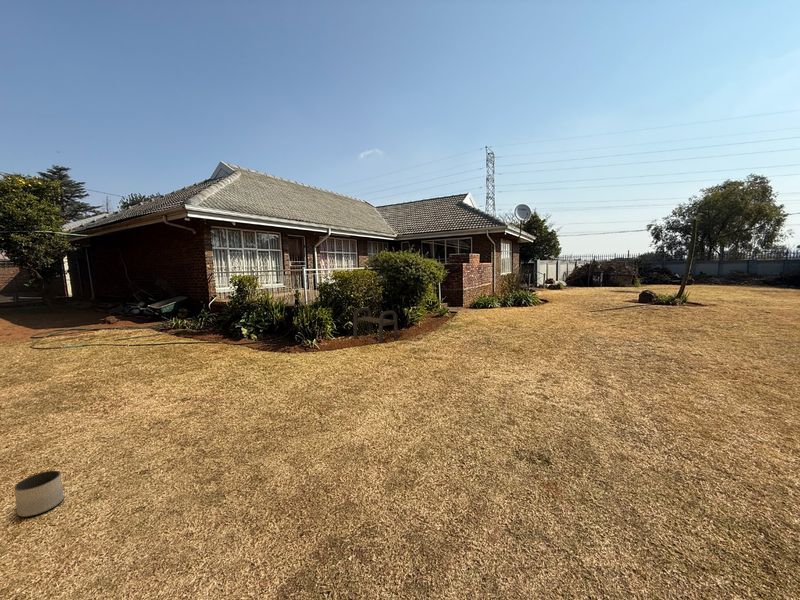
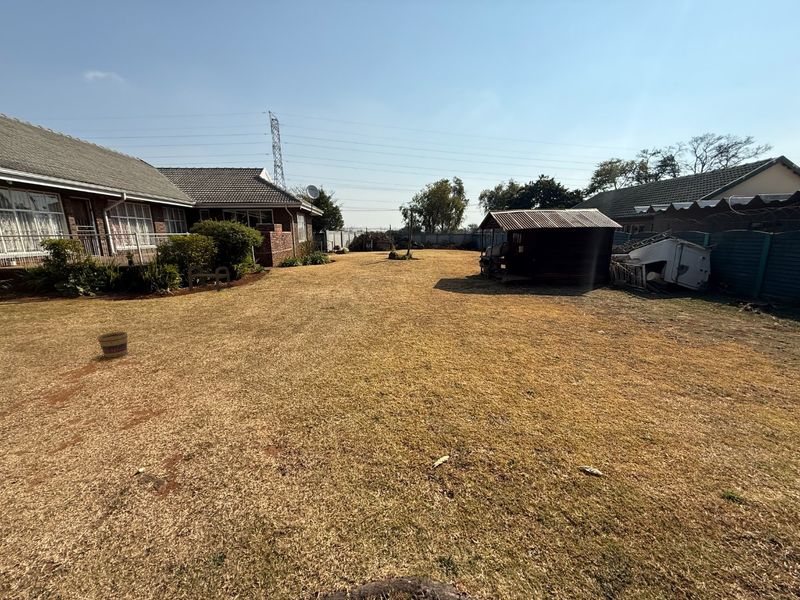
basket: none [113,434,160,486] -> present [97,331,127,357]
planter: present [14,470,64,517] -> none [45,352,75,374]

